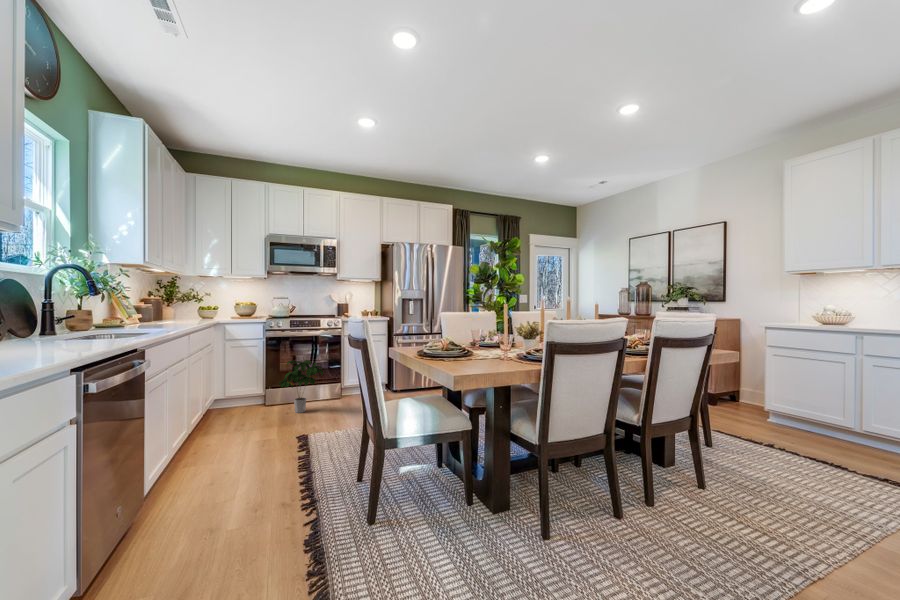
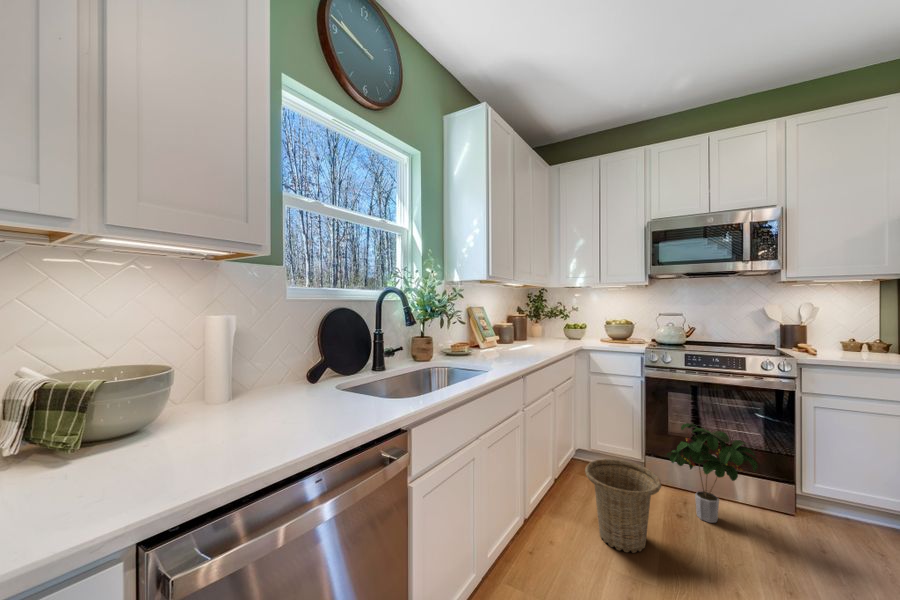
basket: none [229,387,277,436] -> present [585,459,661,553]

